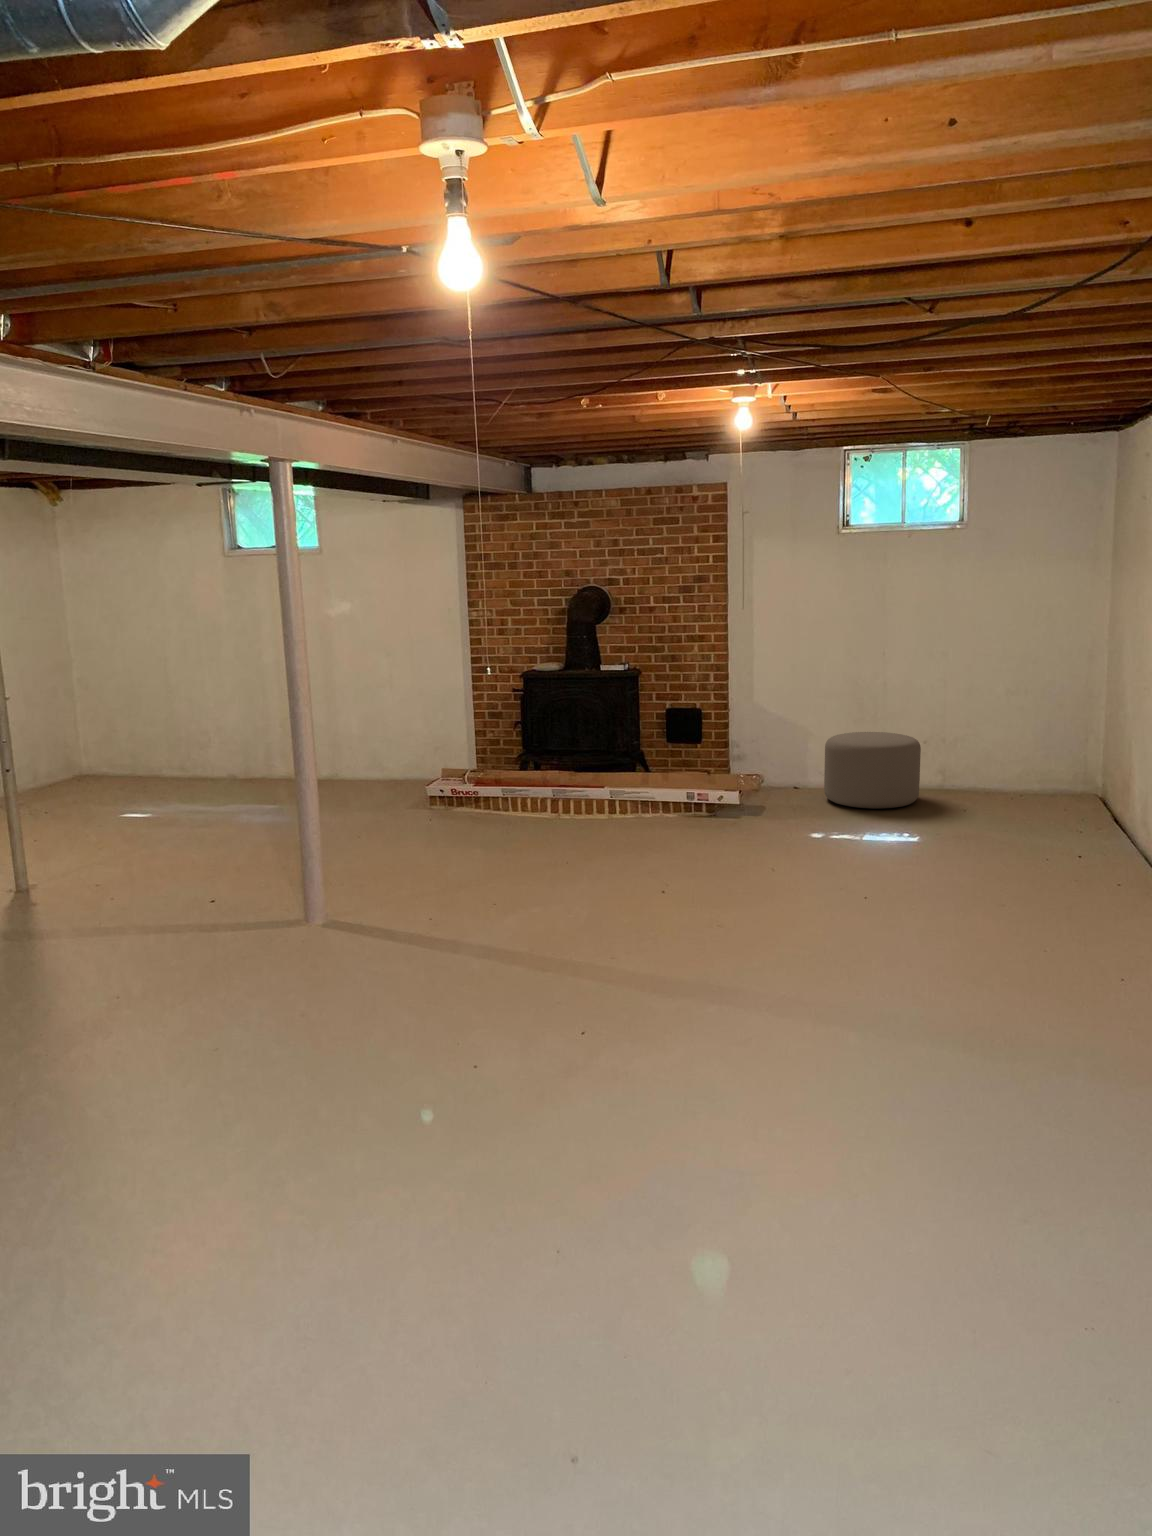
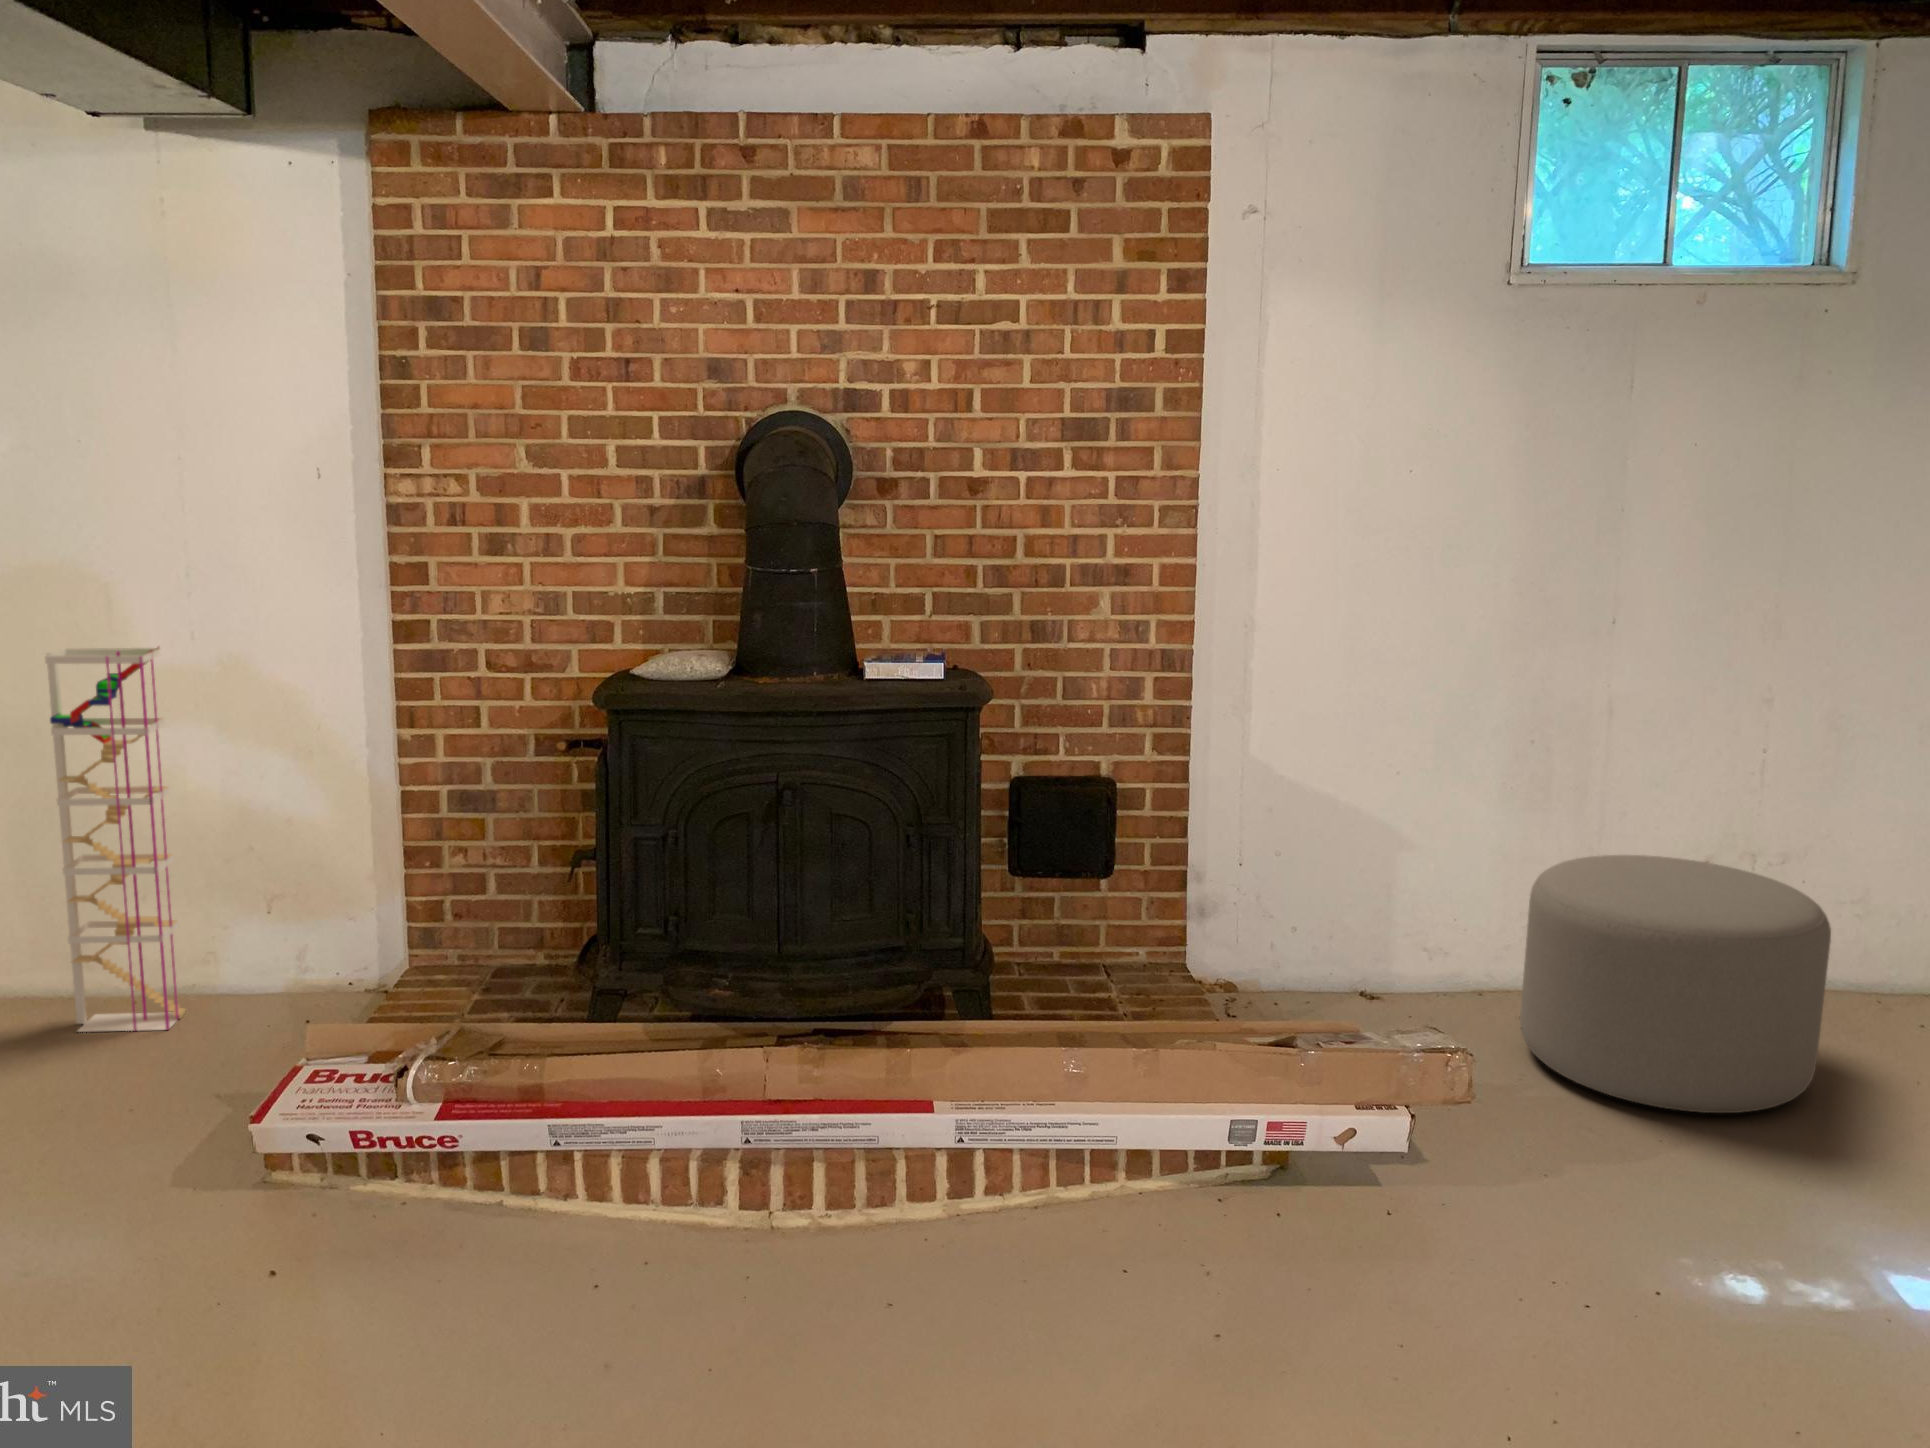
shelving unit: none [373,665,411,783] -> present [45,647,186,1032]

